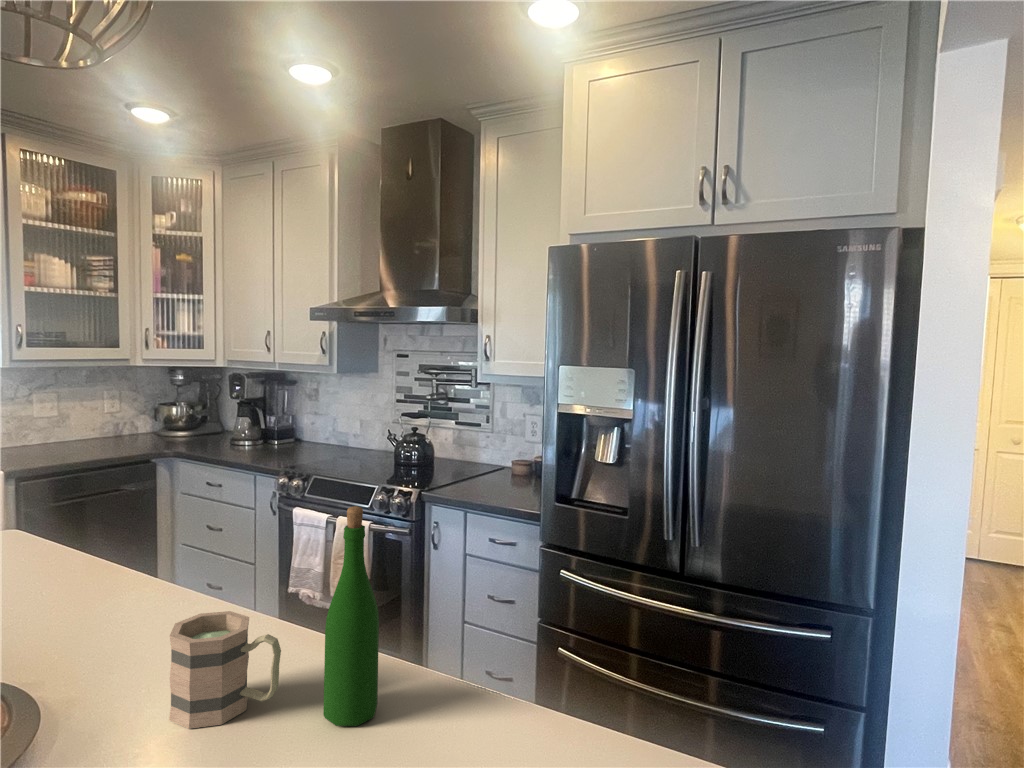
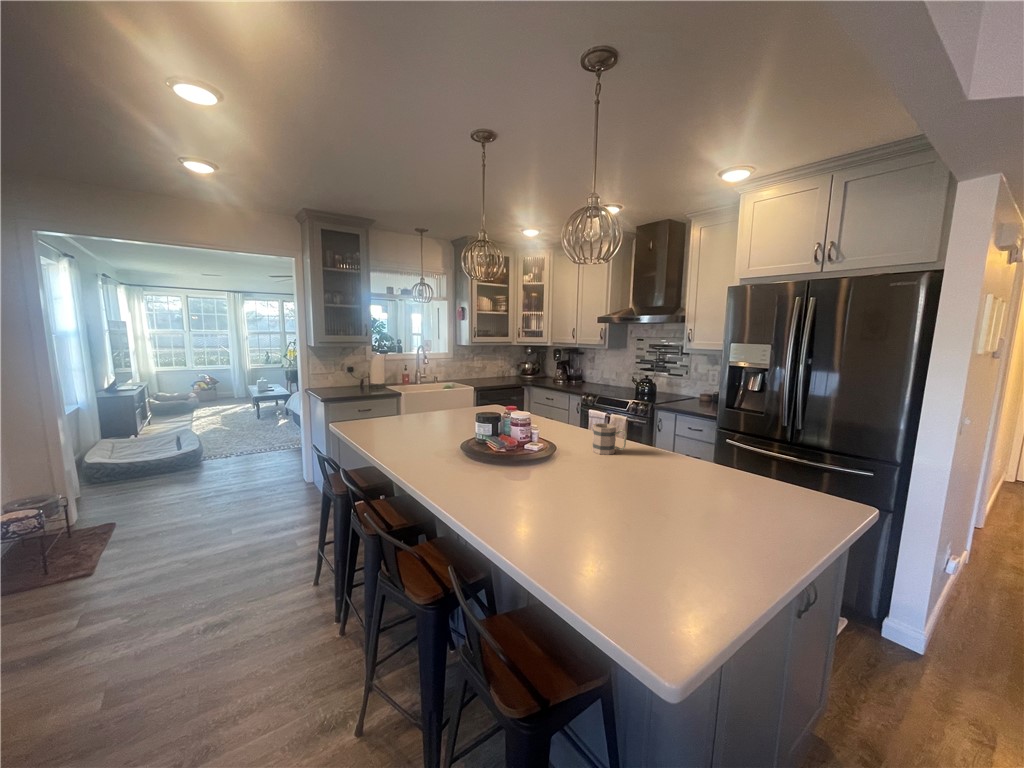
wine bottle: present [323,506,379,726] -> none [641,390,660,460]

